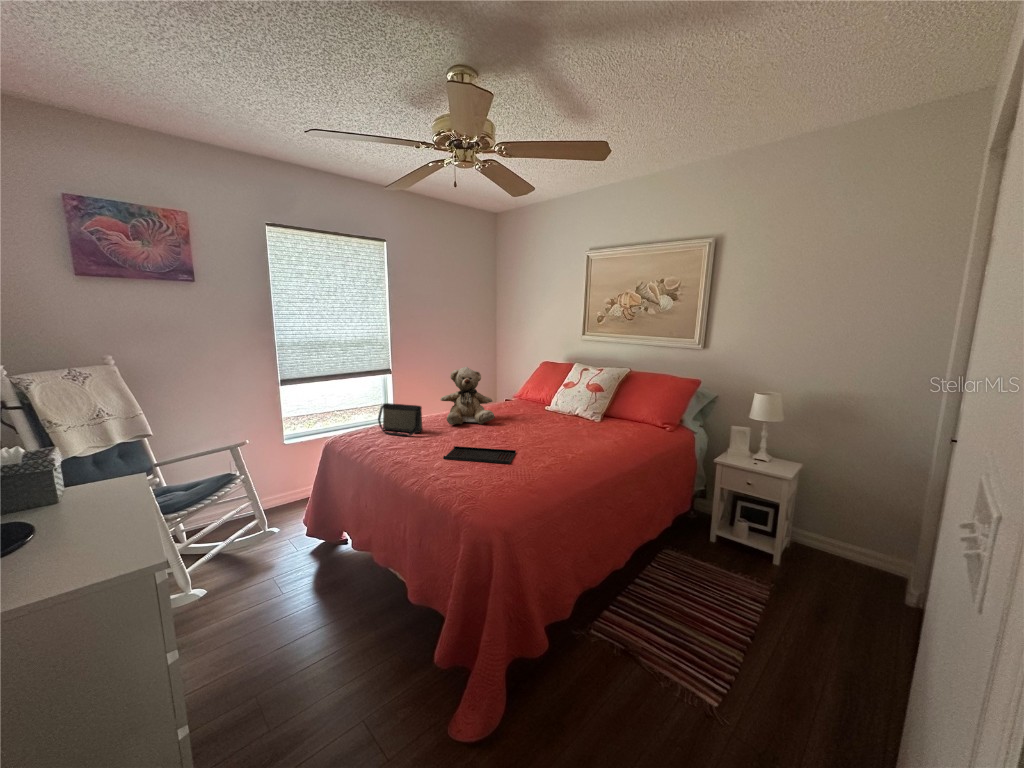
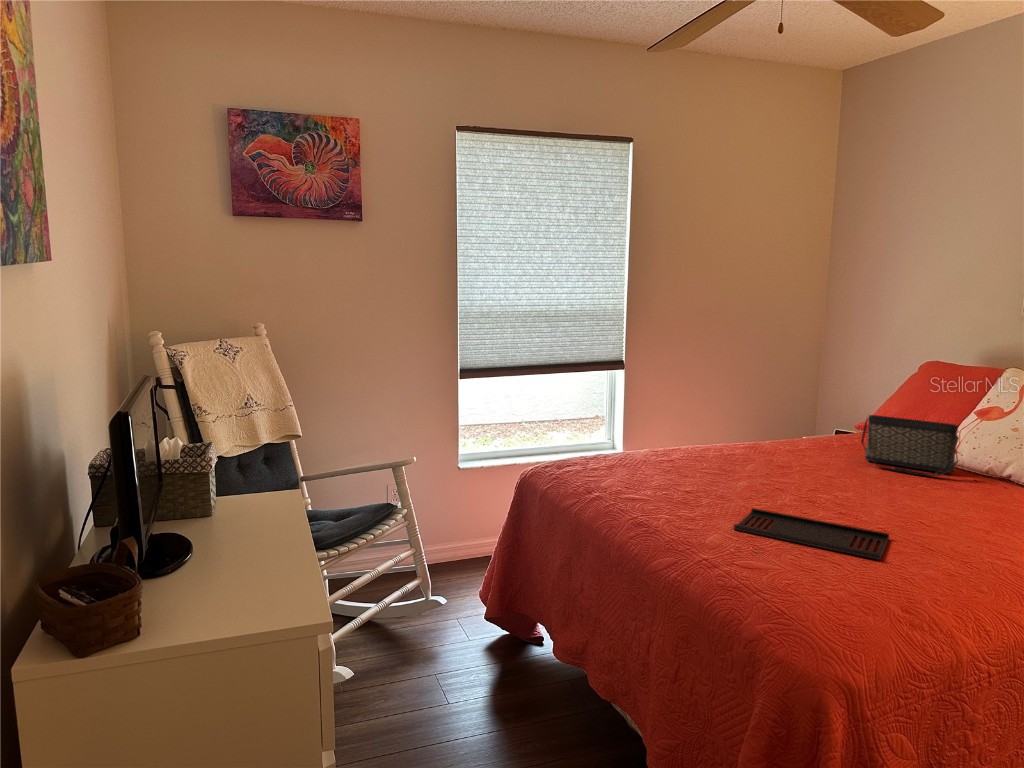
teddy bear: present [440,367,495,425] -> none [719,359,830,471]
handbag: present [378,403,423,436] -> present [861,415,959,476]

